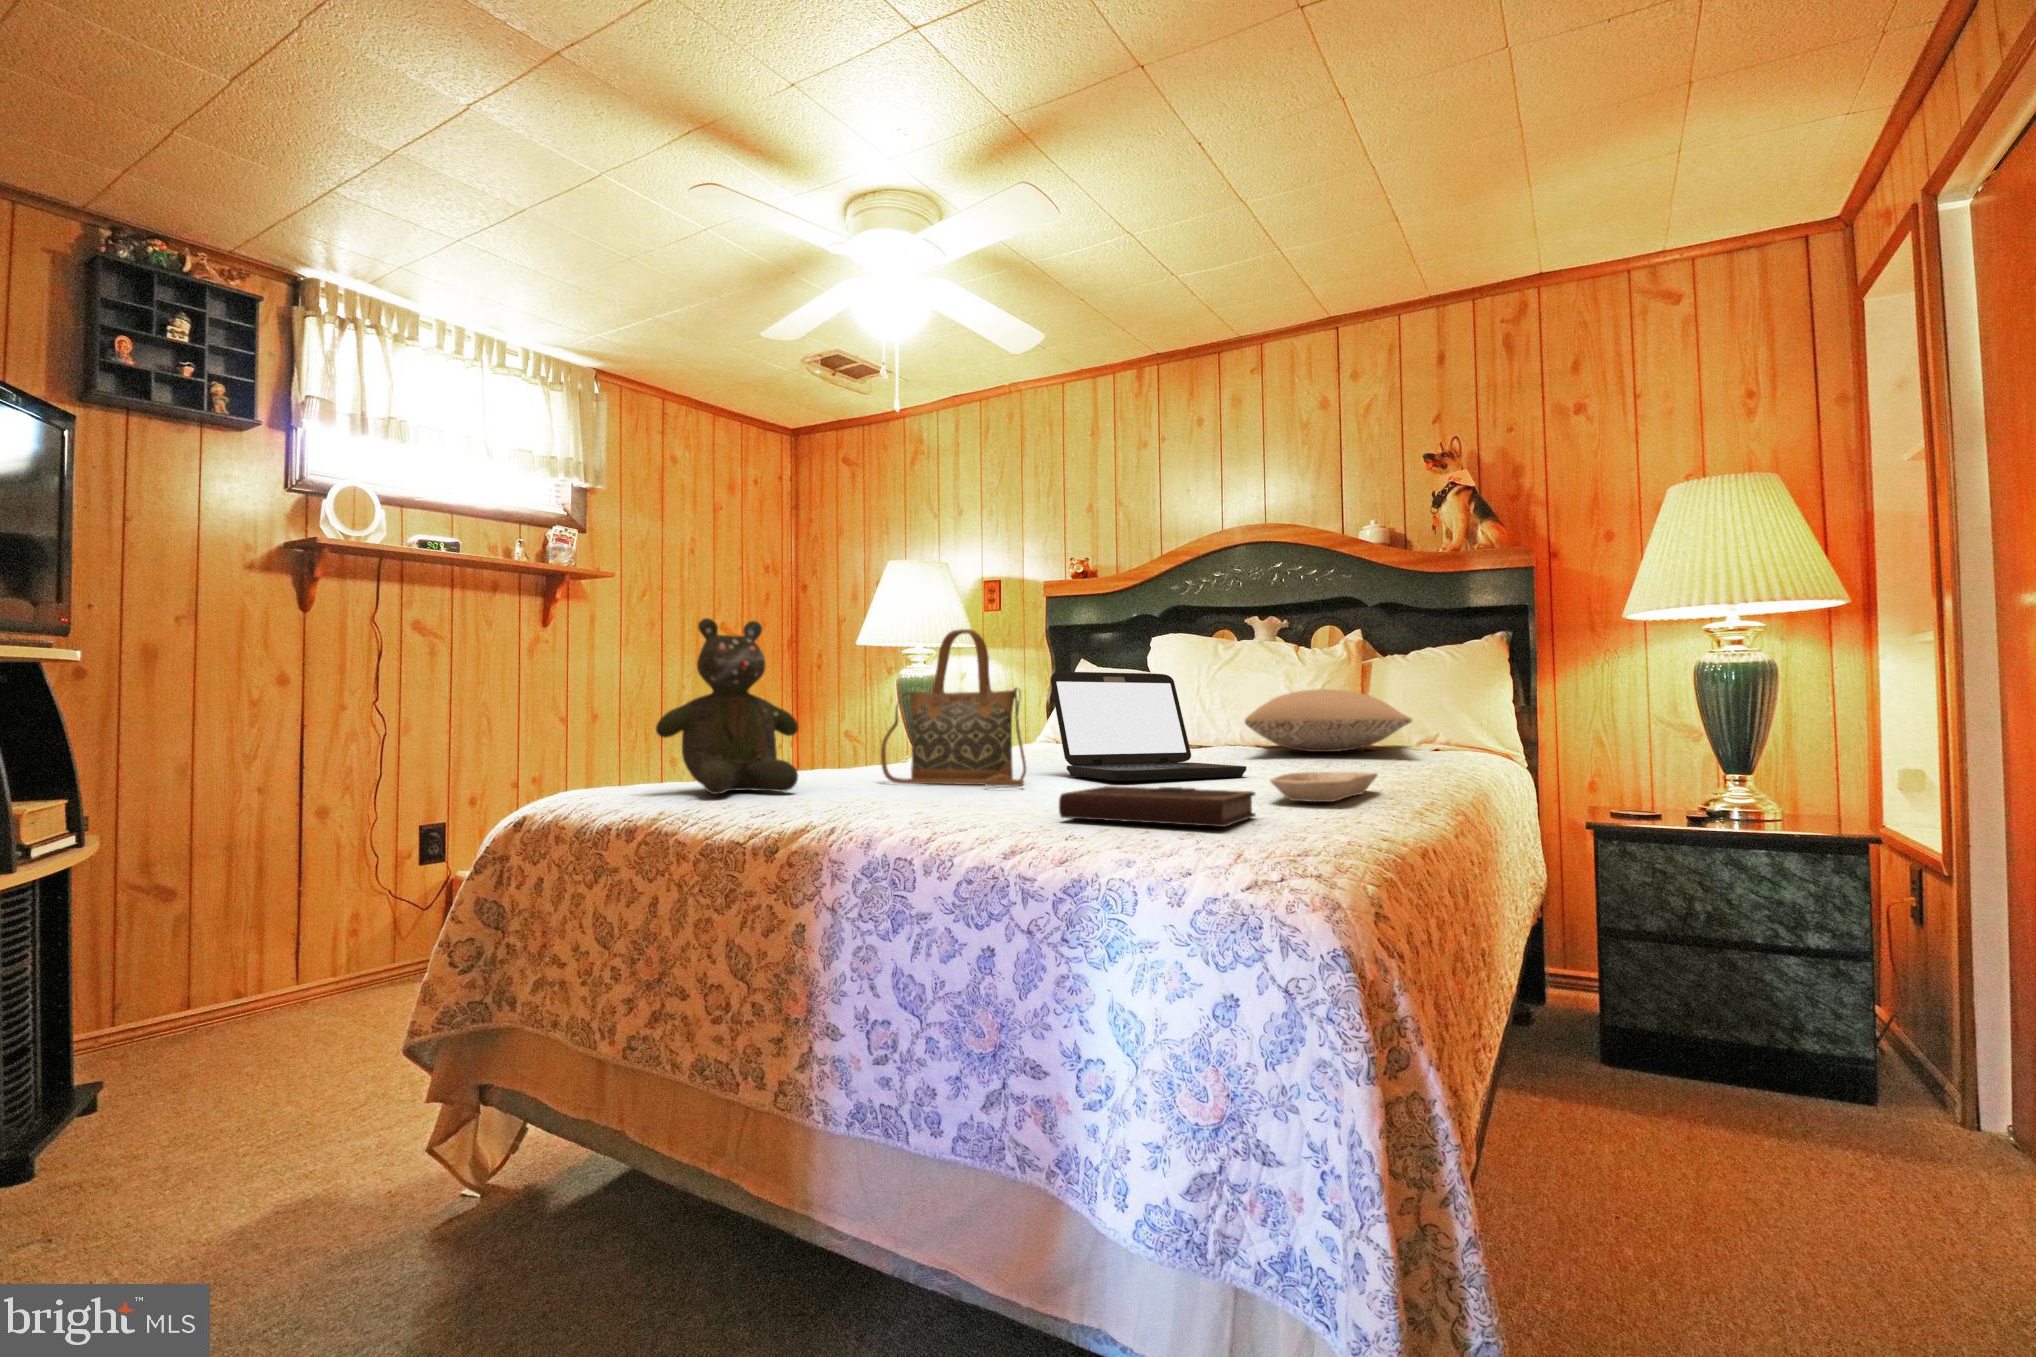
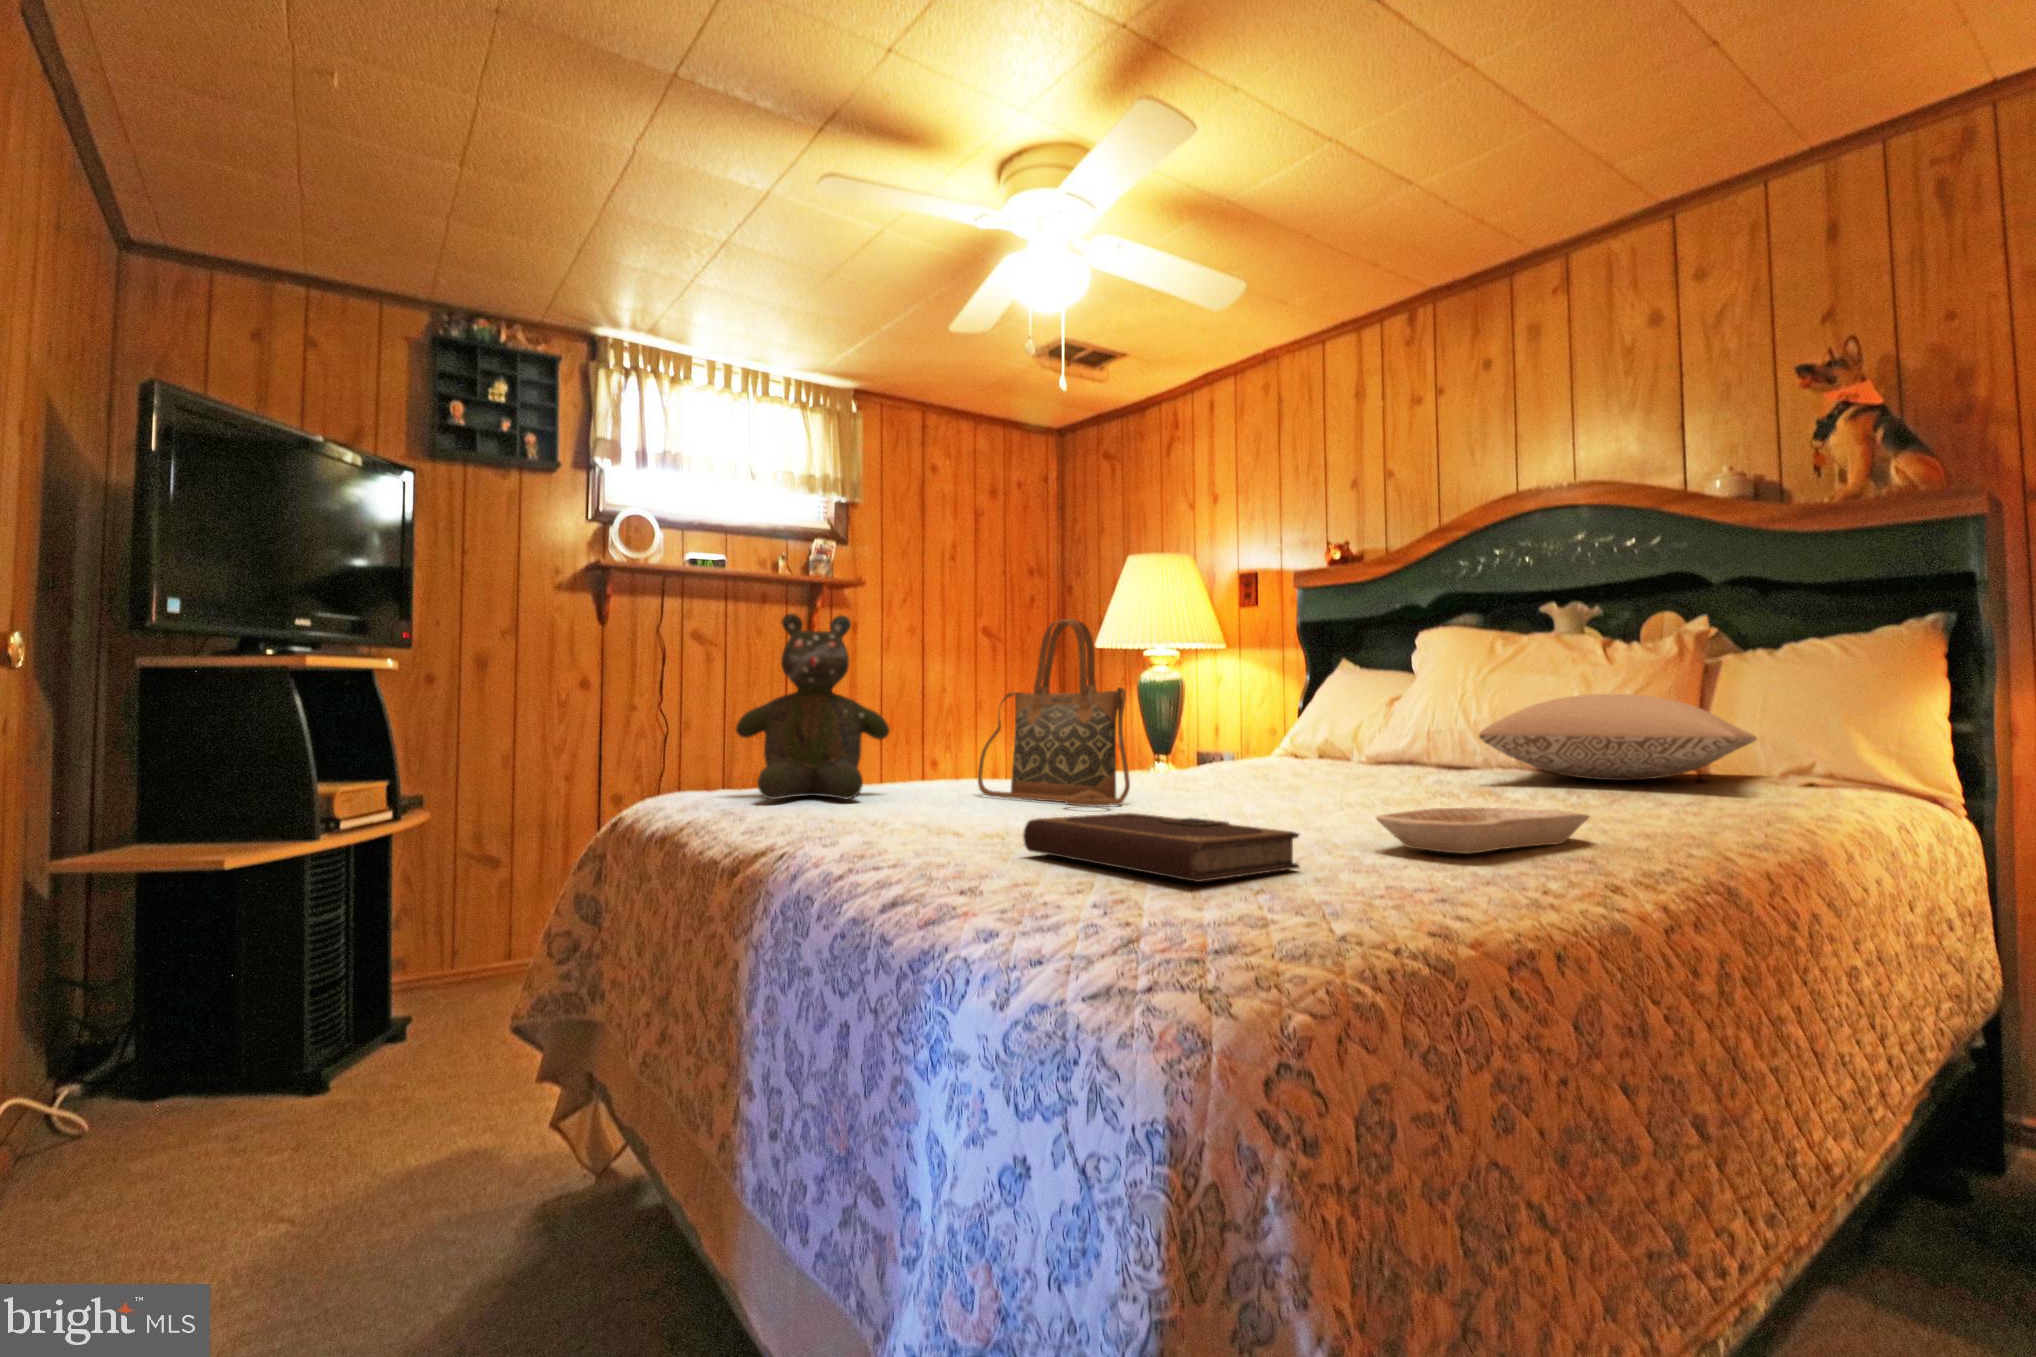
laptop: present [1050,672,1246,781] -> none [1191,669,1438,809]

